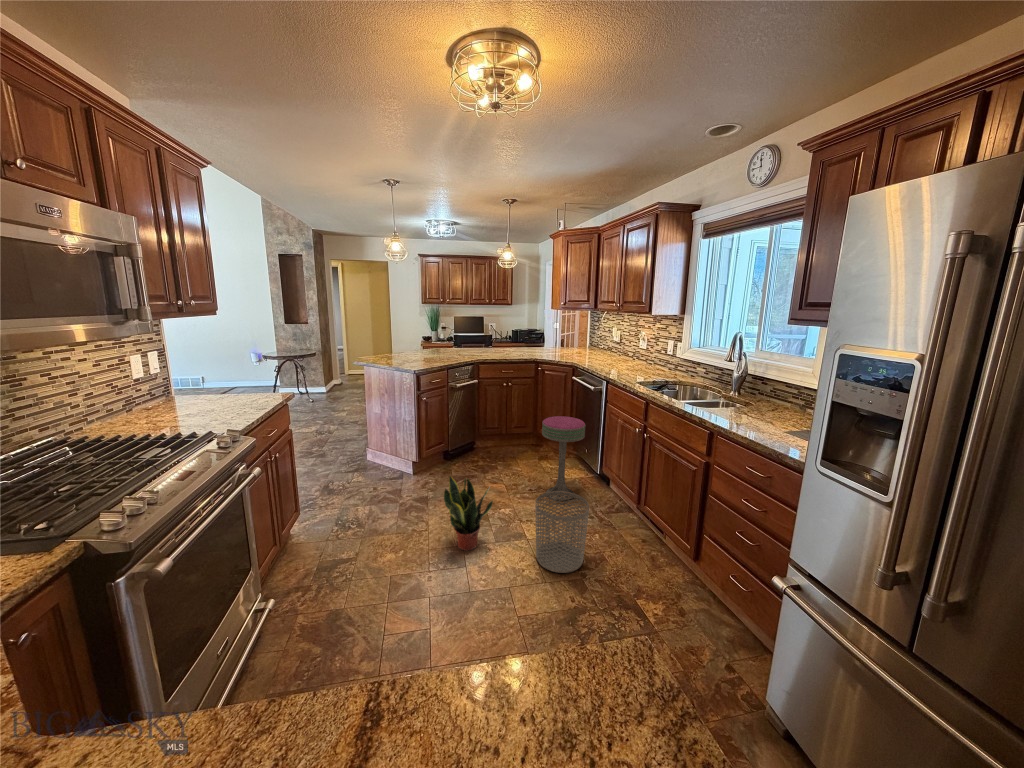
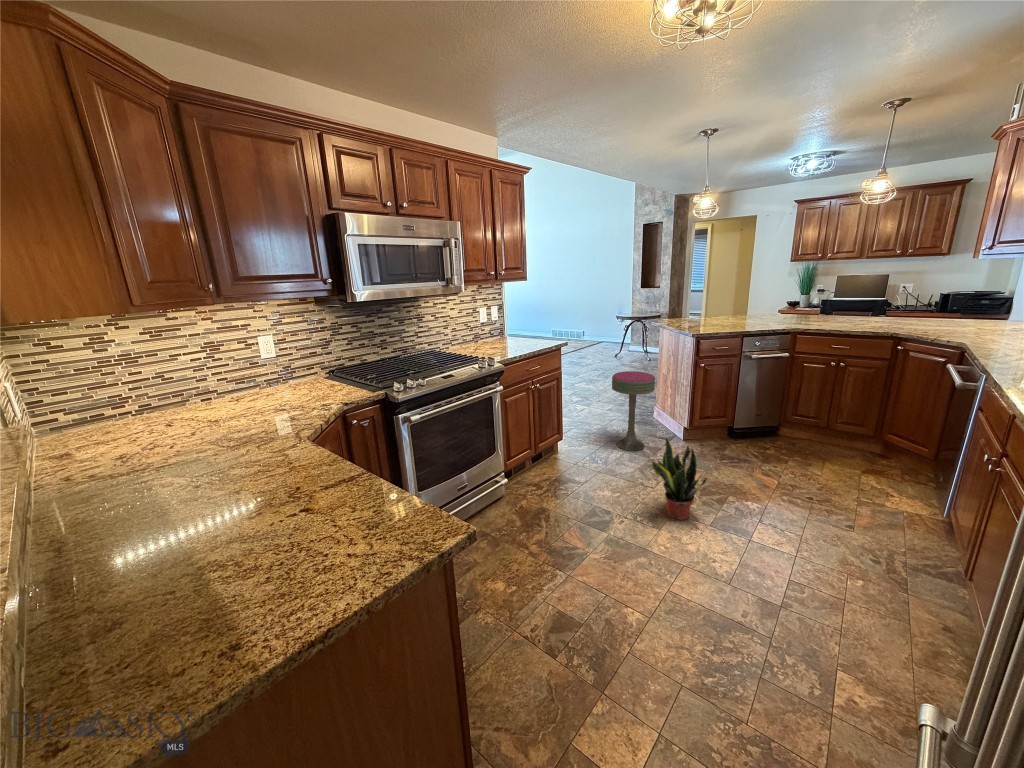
bar stool: present [542,416,585,500] -> present [612,371,655,451]
waste bin: present [535,491,589,573] -> none [740,491,826,597]

